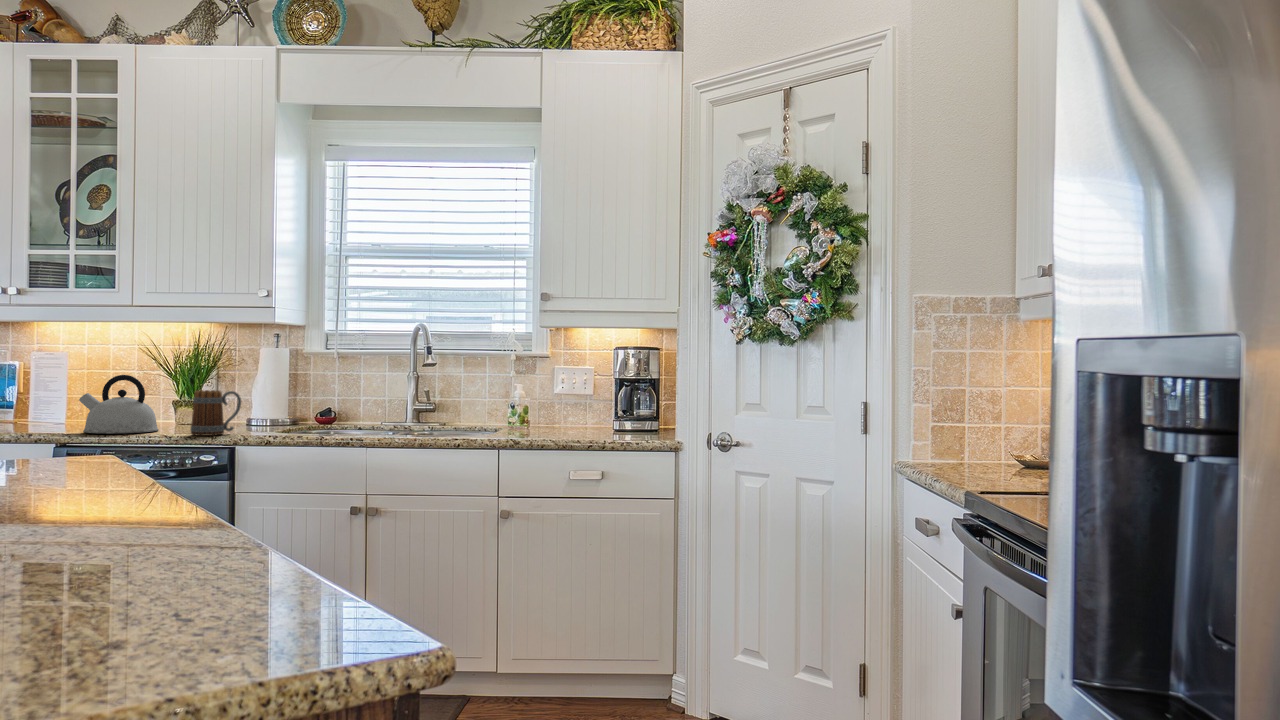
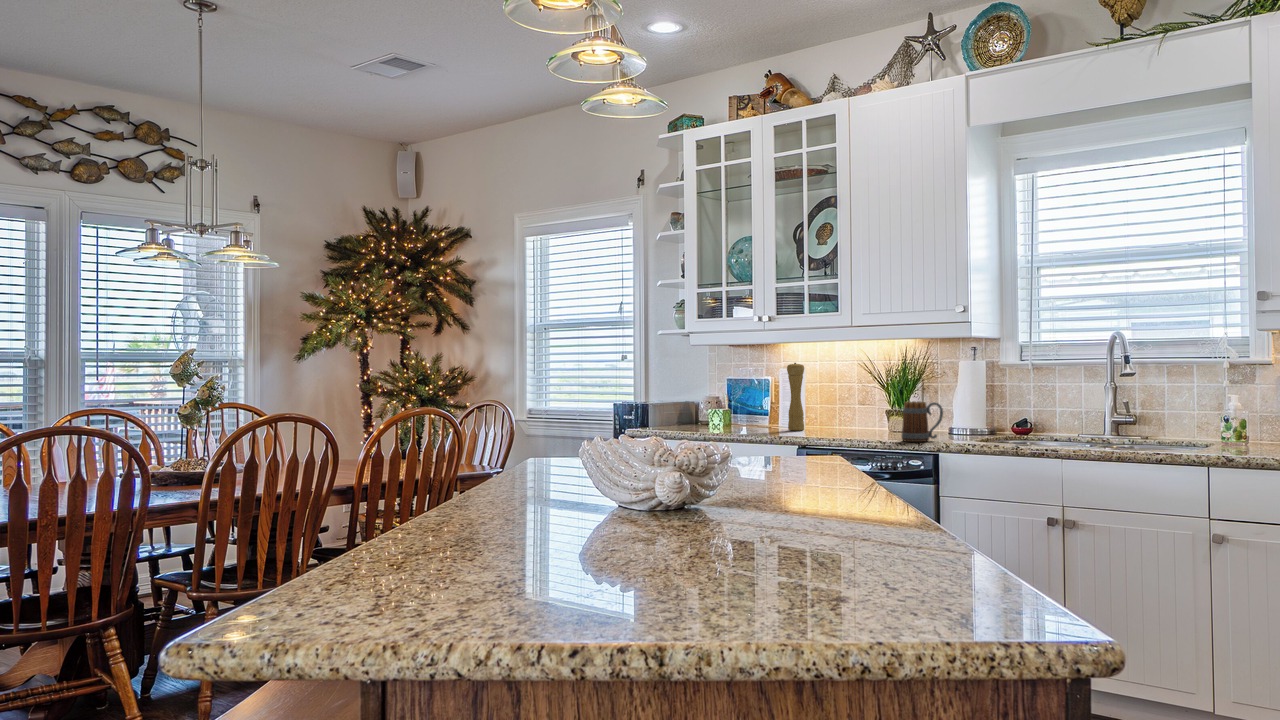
pepper mill: none [41,345,67,427] -> present [787,363,804,431]
kettle: present [79,375,159,433] -> none [815,388,875,438]

